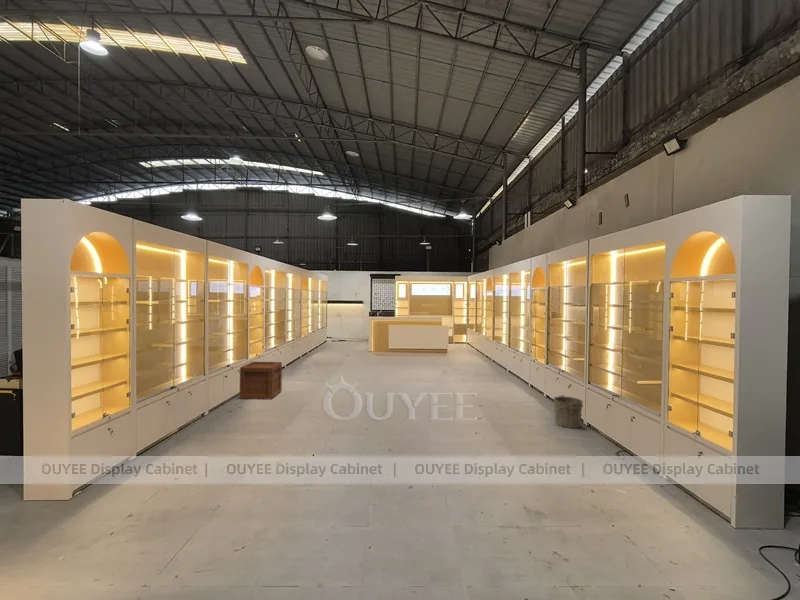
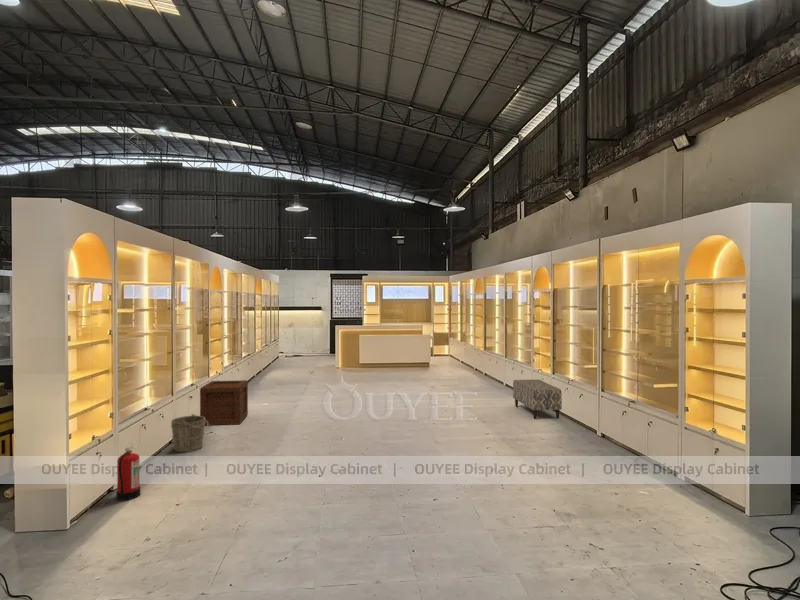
bench: none [512,369,555,406] -> present [513,380,562,419]
bucket: present [554,395,583,428] -> present [171,414,208,452]
fire extinguisher: none [143,414,166,466] -> present [116,441,140,500]

